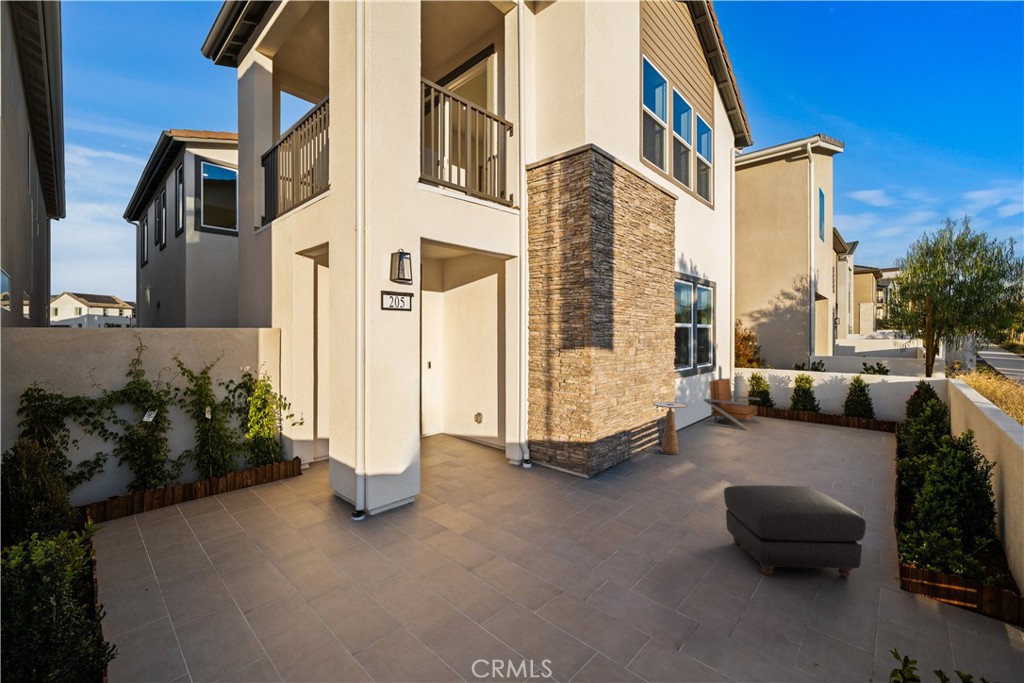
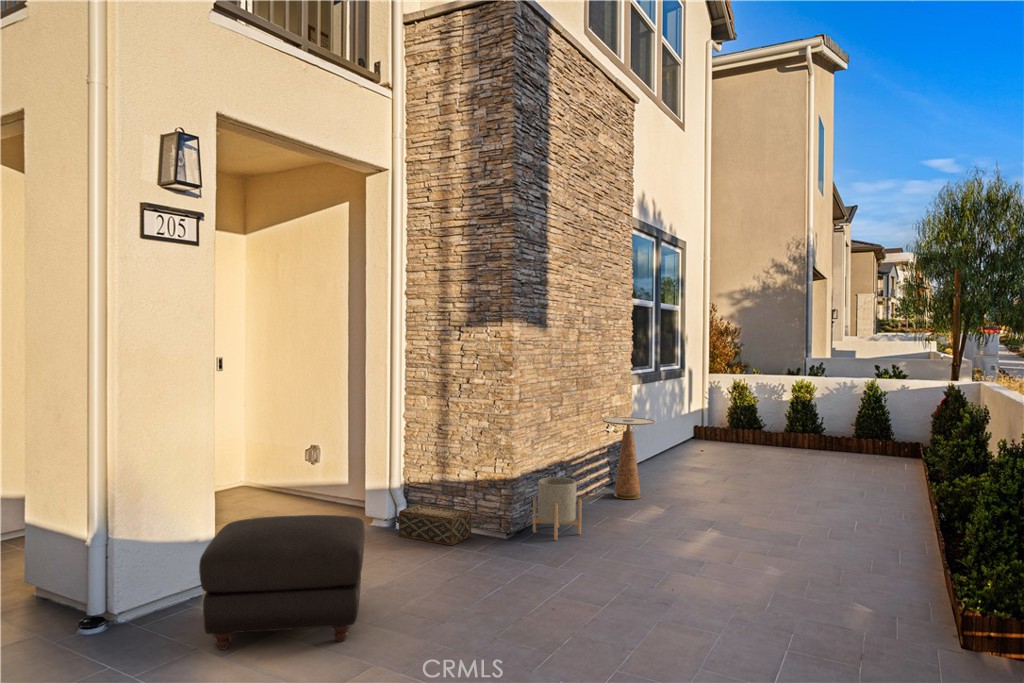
lounge chair: present [704,378,760,430] -> none [670,386,748,462]
planter: none [605,441,635,480] -> present [533,477,581,540]
woven basket: none [524,453,567,480] -> present [399,504,471,545]
ottoman: present [724,485,866,578] -> present [199,515,365,650]

